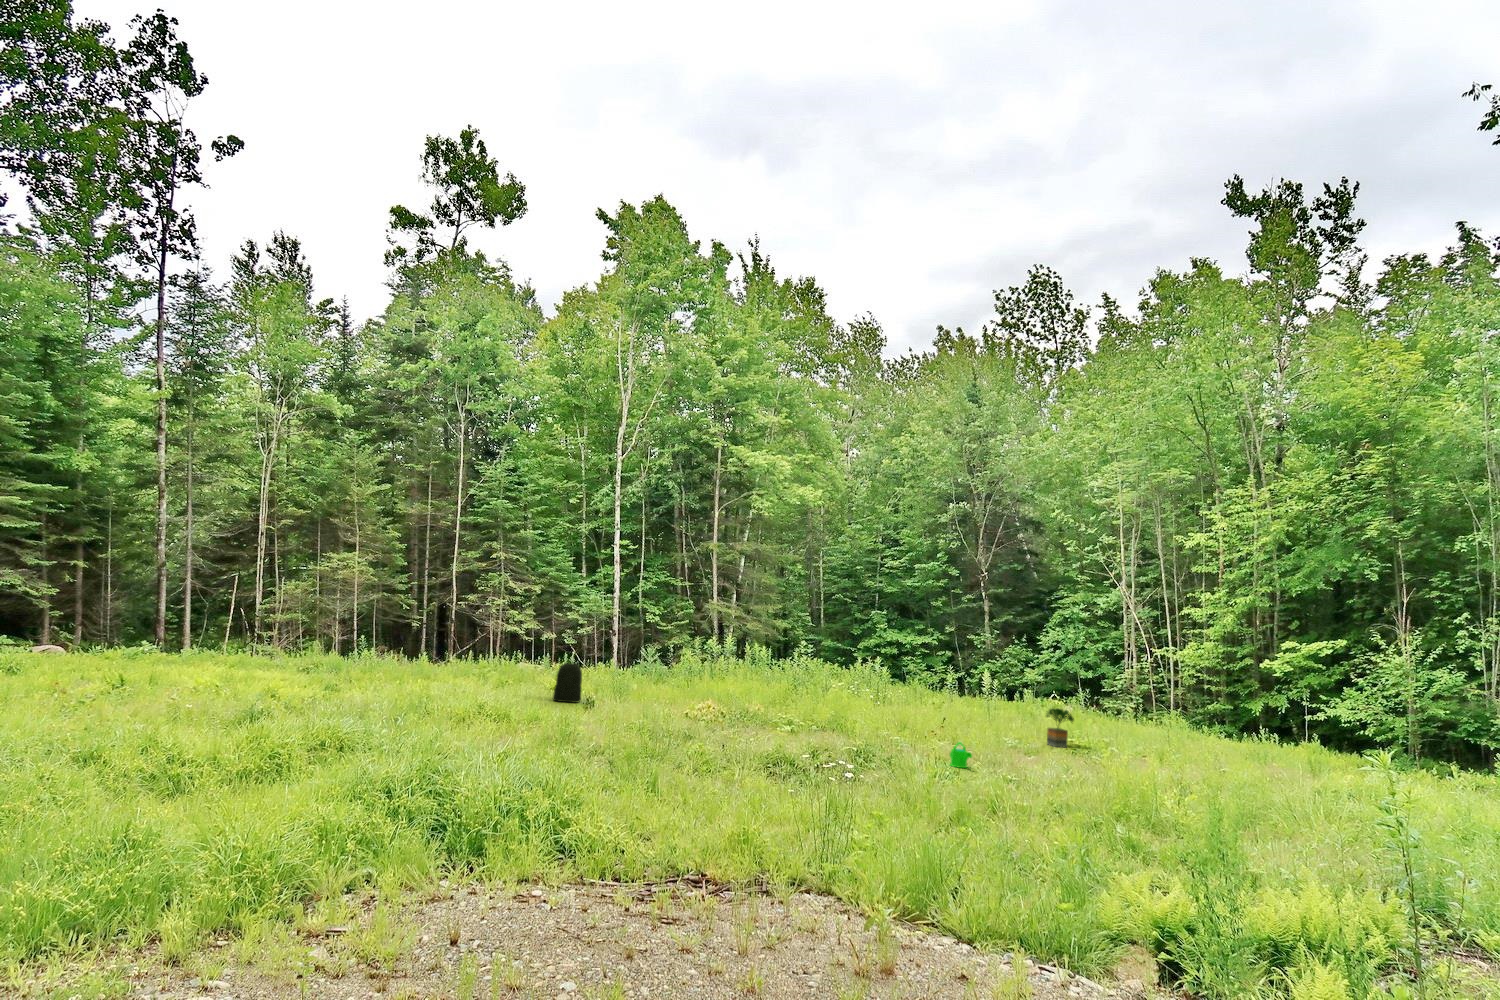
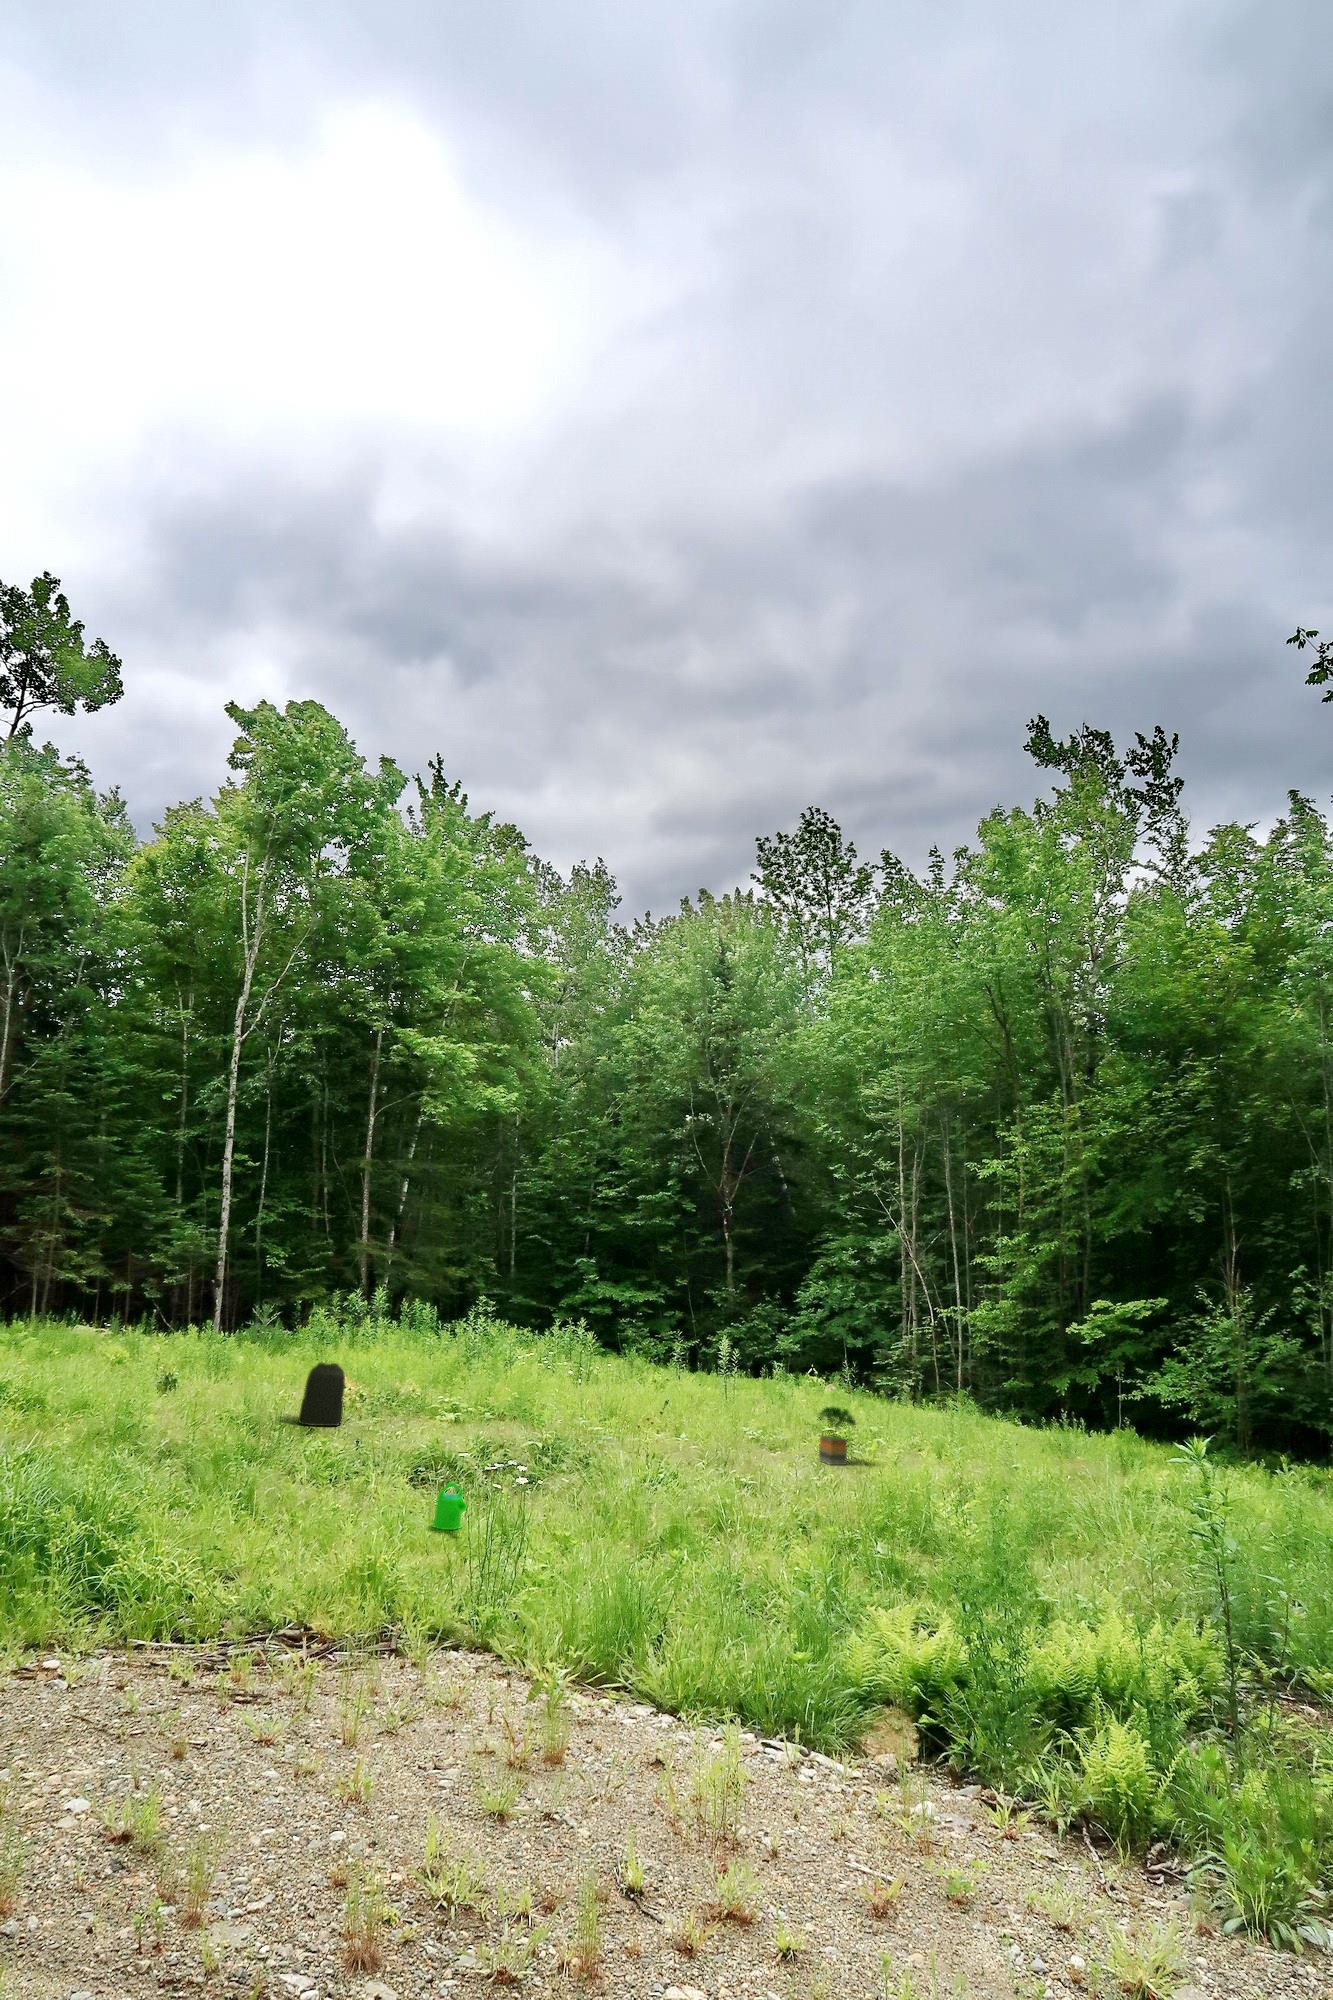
backpack: present [553,663,582,703] -> present [298,1362,345,1426]
watering can: present [950,742,972,768] -> present [432,1482,467,1530]

